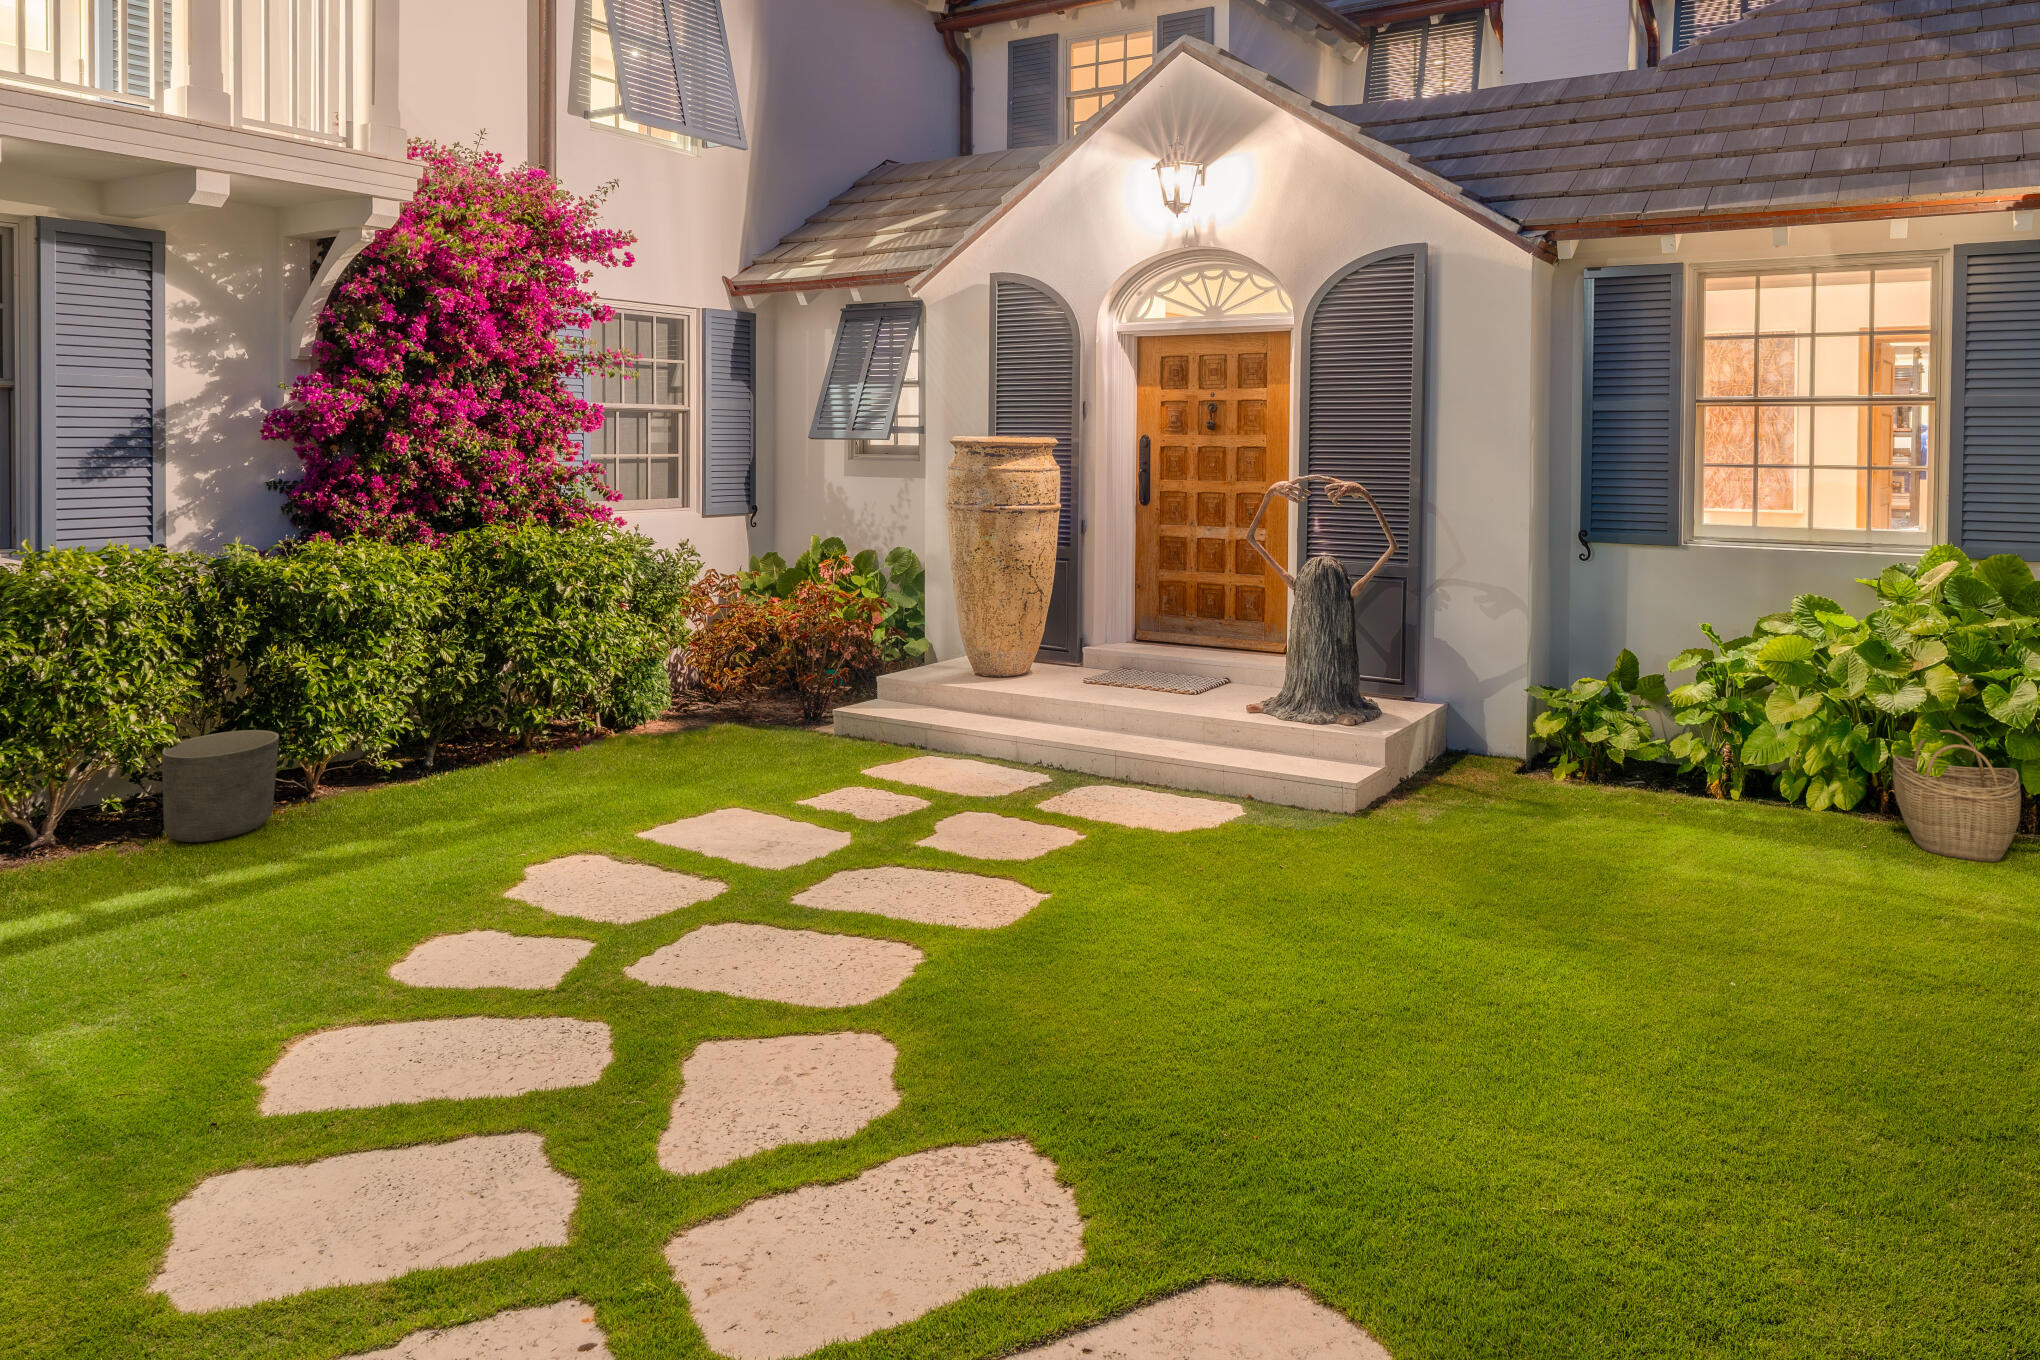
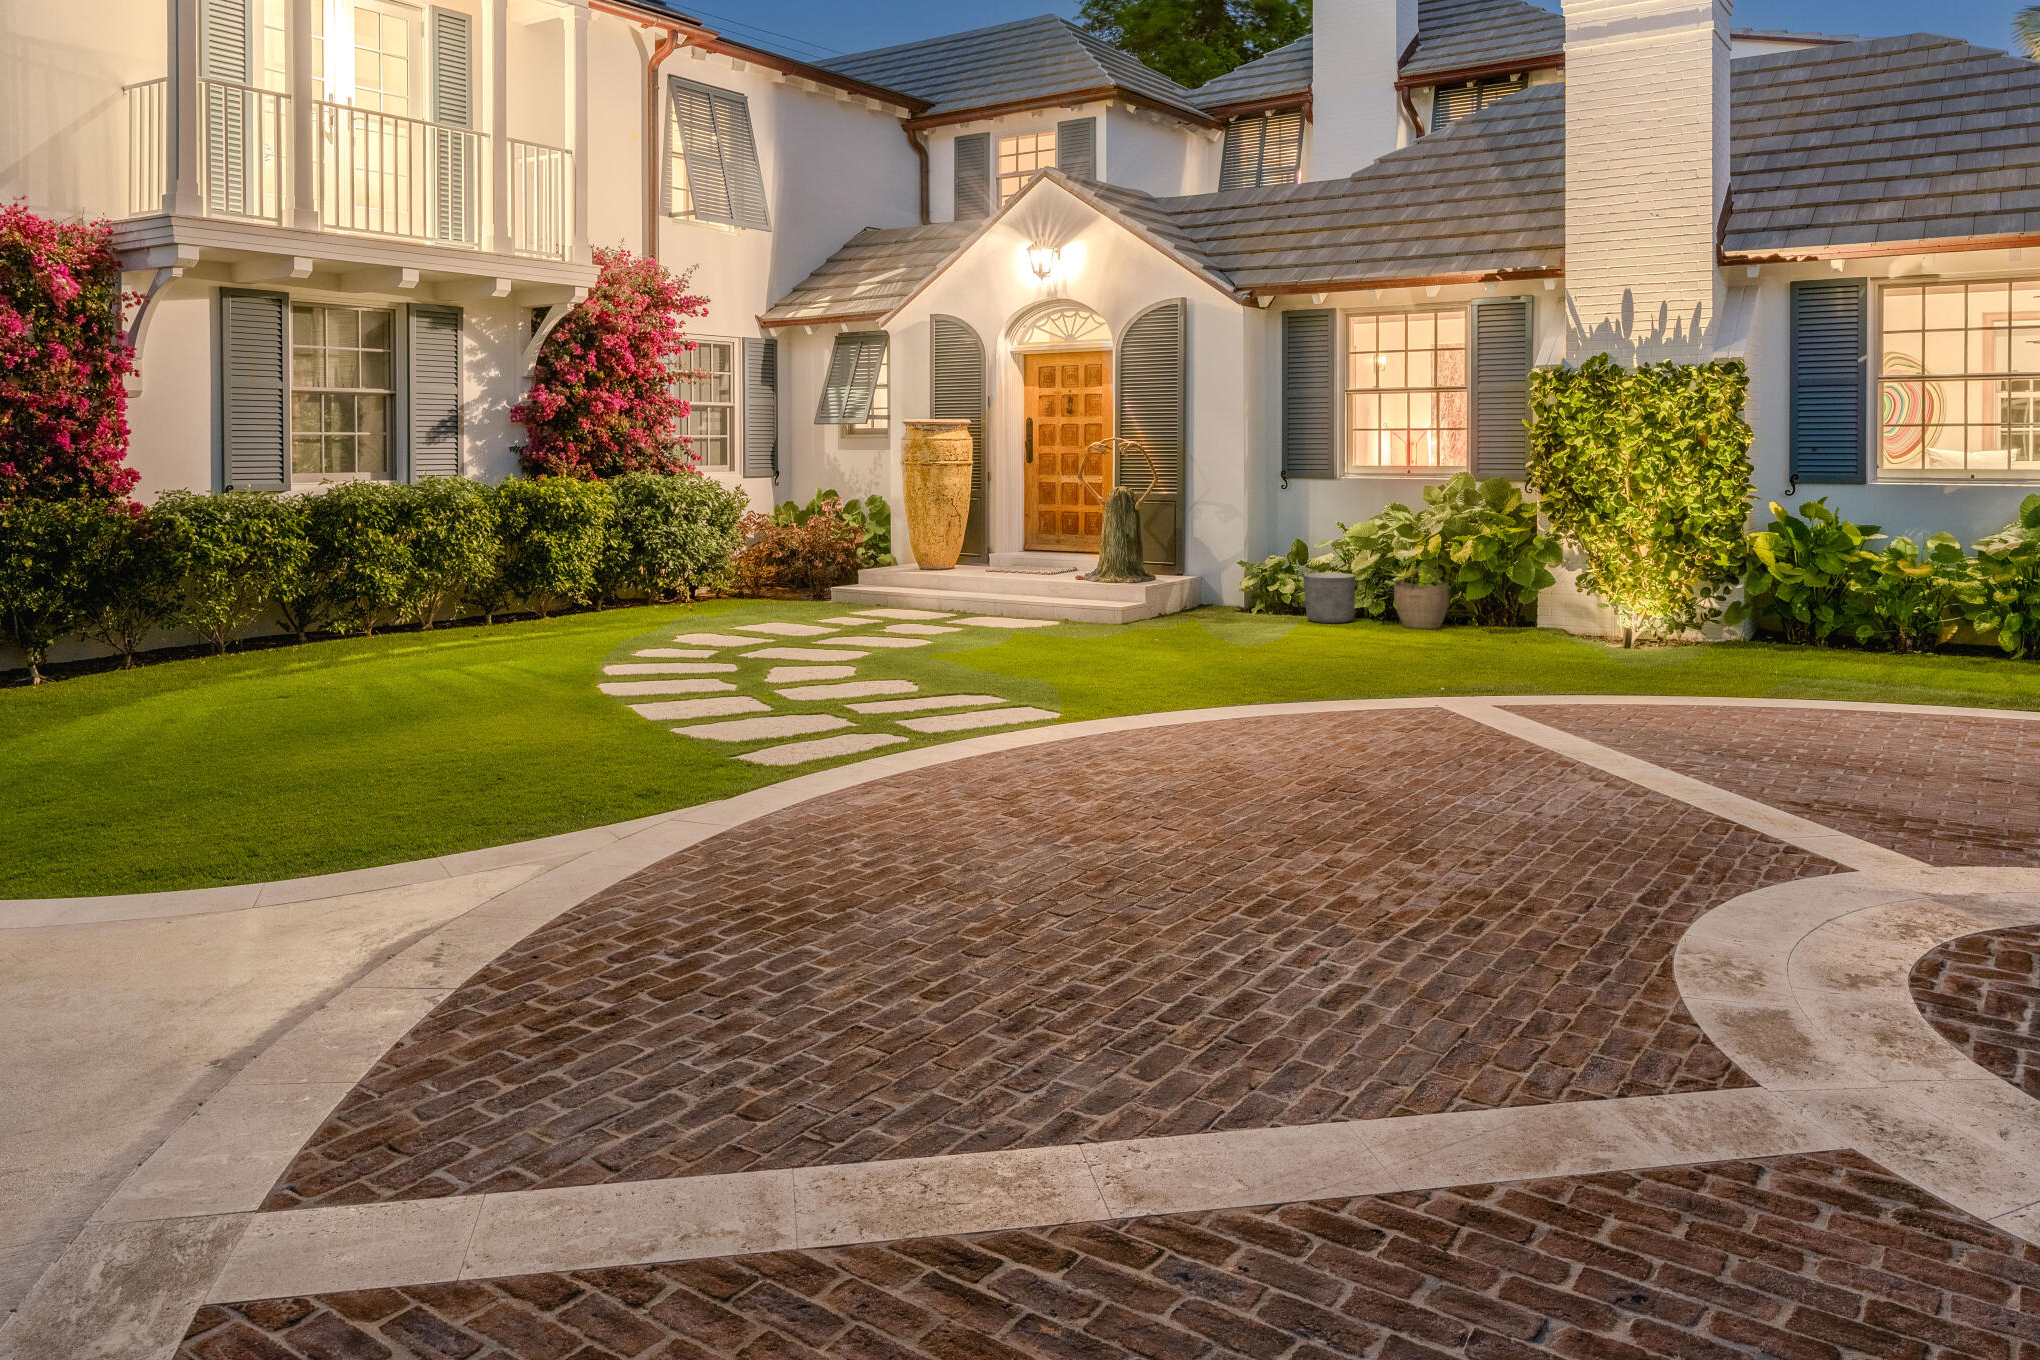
planter: present [162,730,279,842] -> present [1304,573,1355,623]

